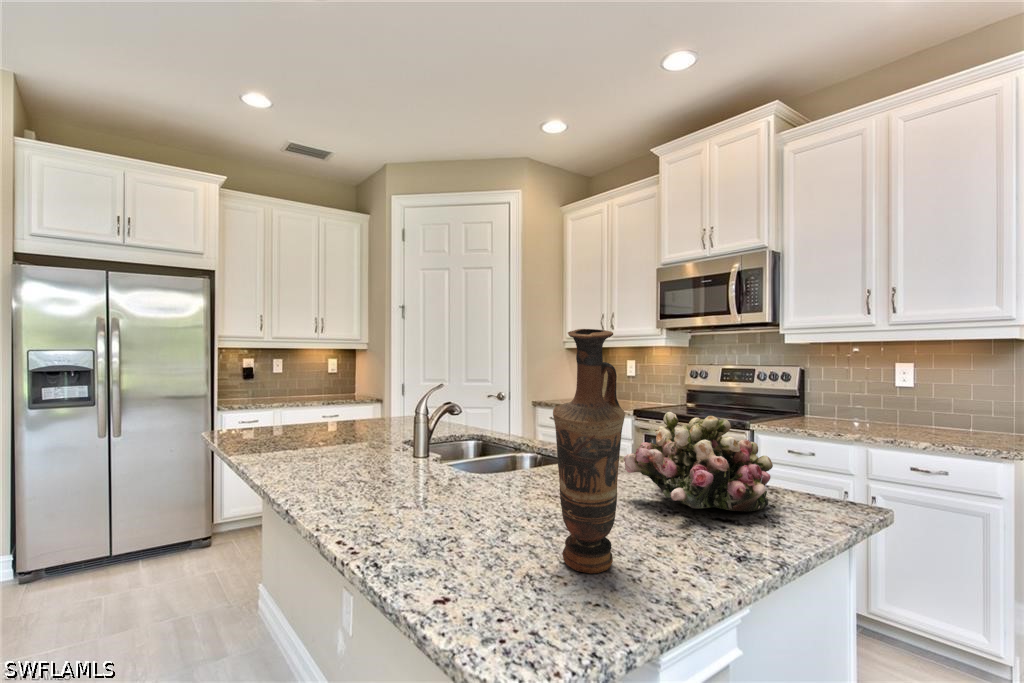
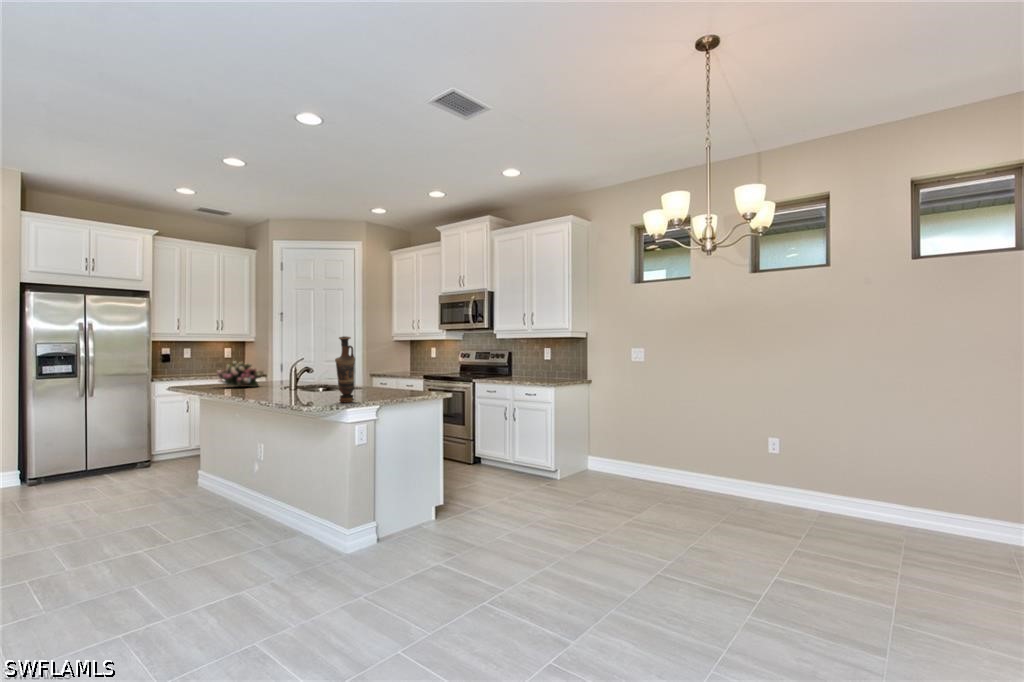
flower arrangement: present [624,412,773,512] -> present [217,361,263,387]

